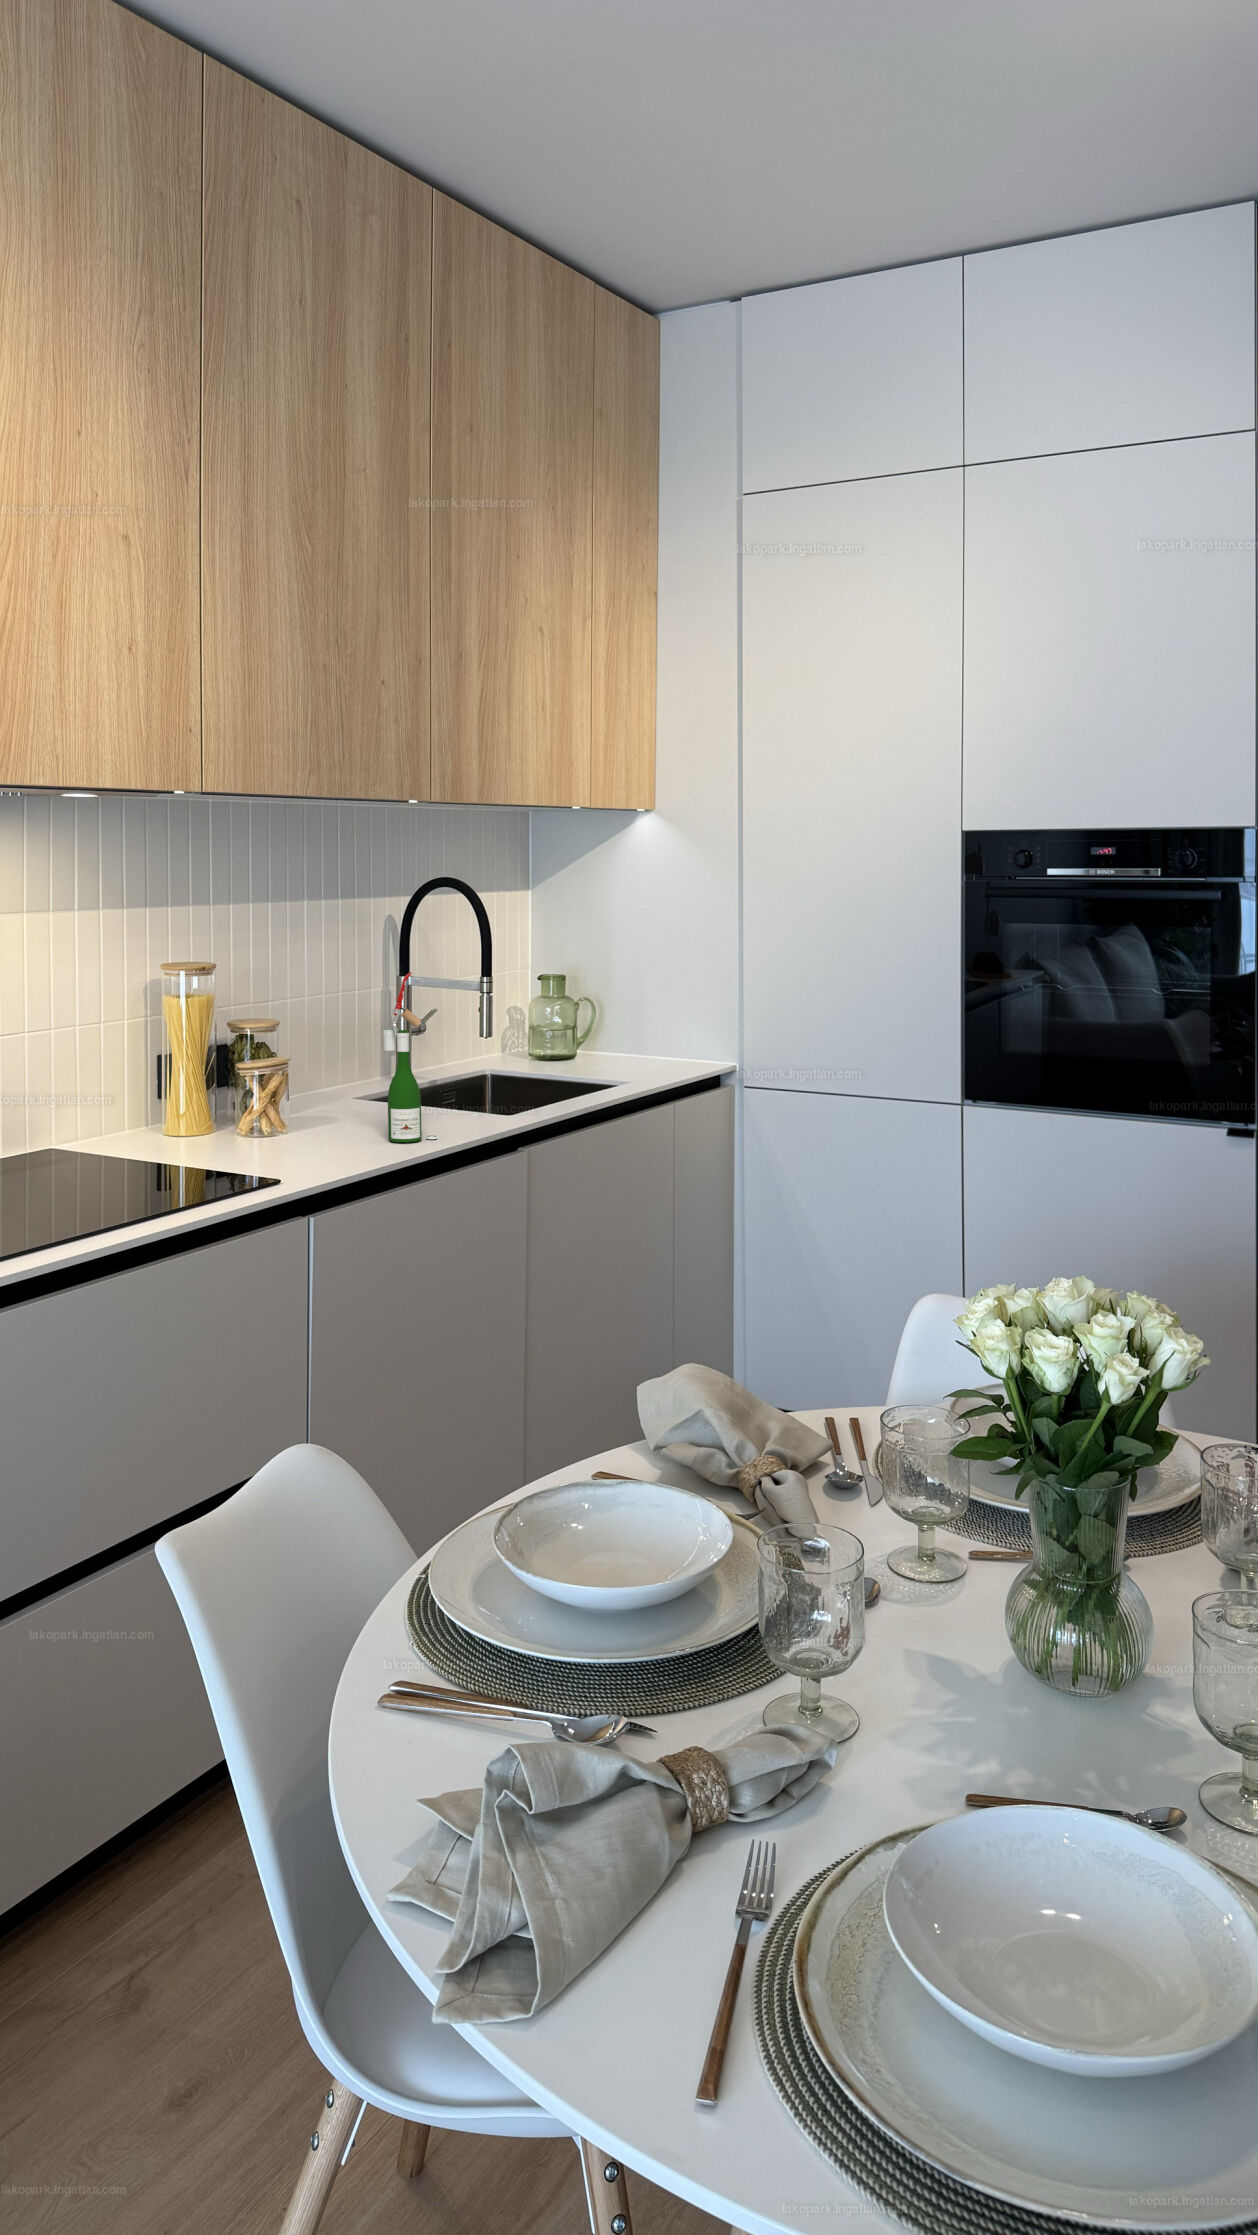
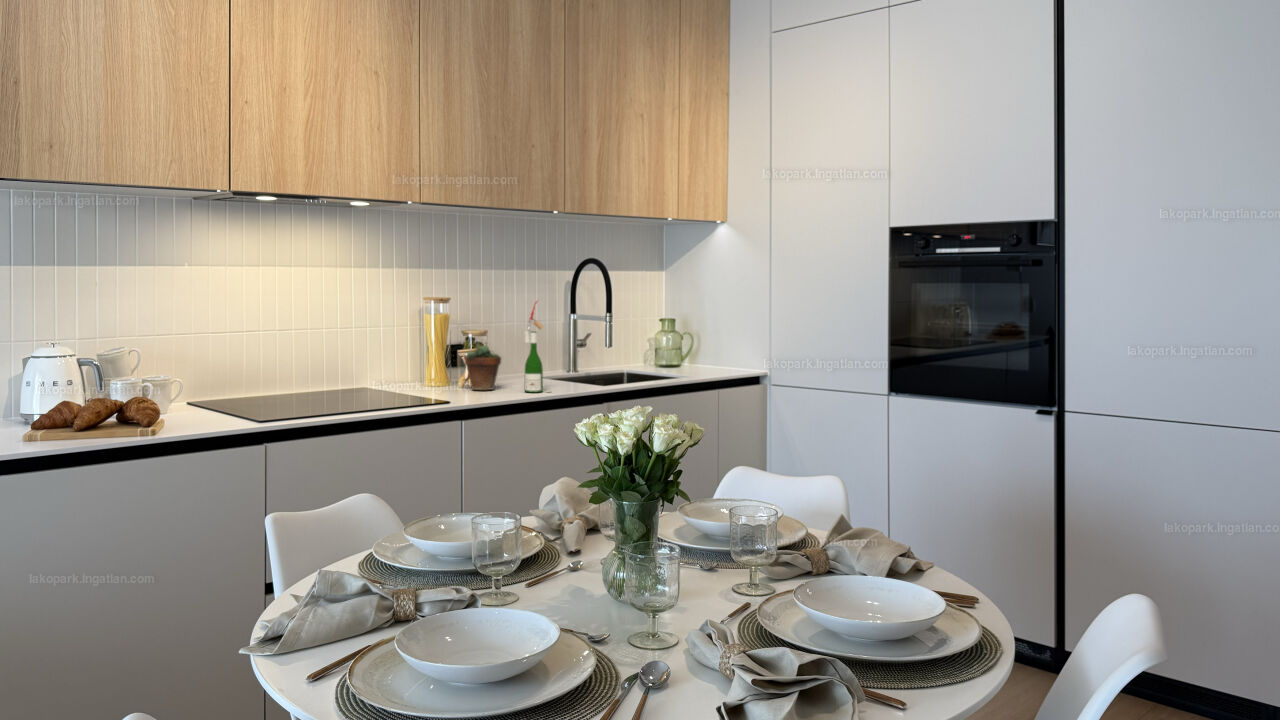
succulent plant: none [269,1028,338,1142] -> present [465,332,501,390]

